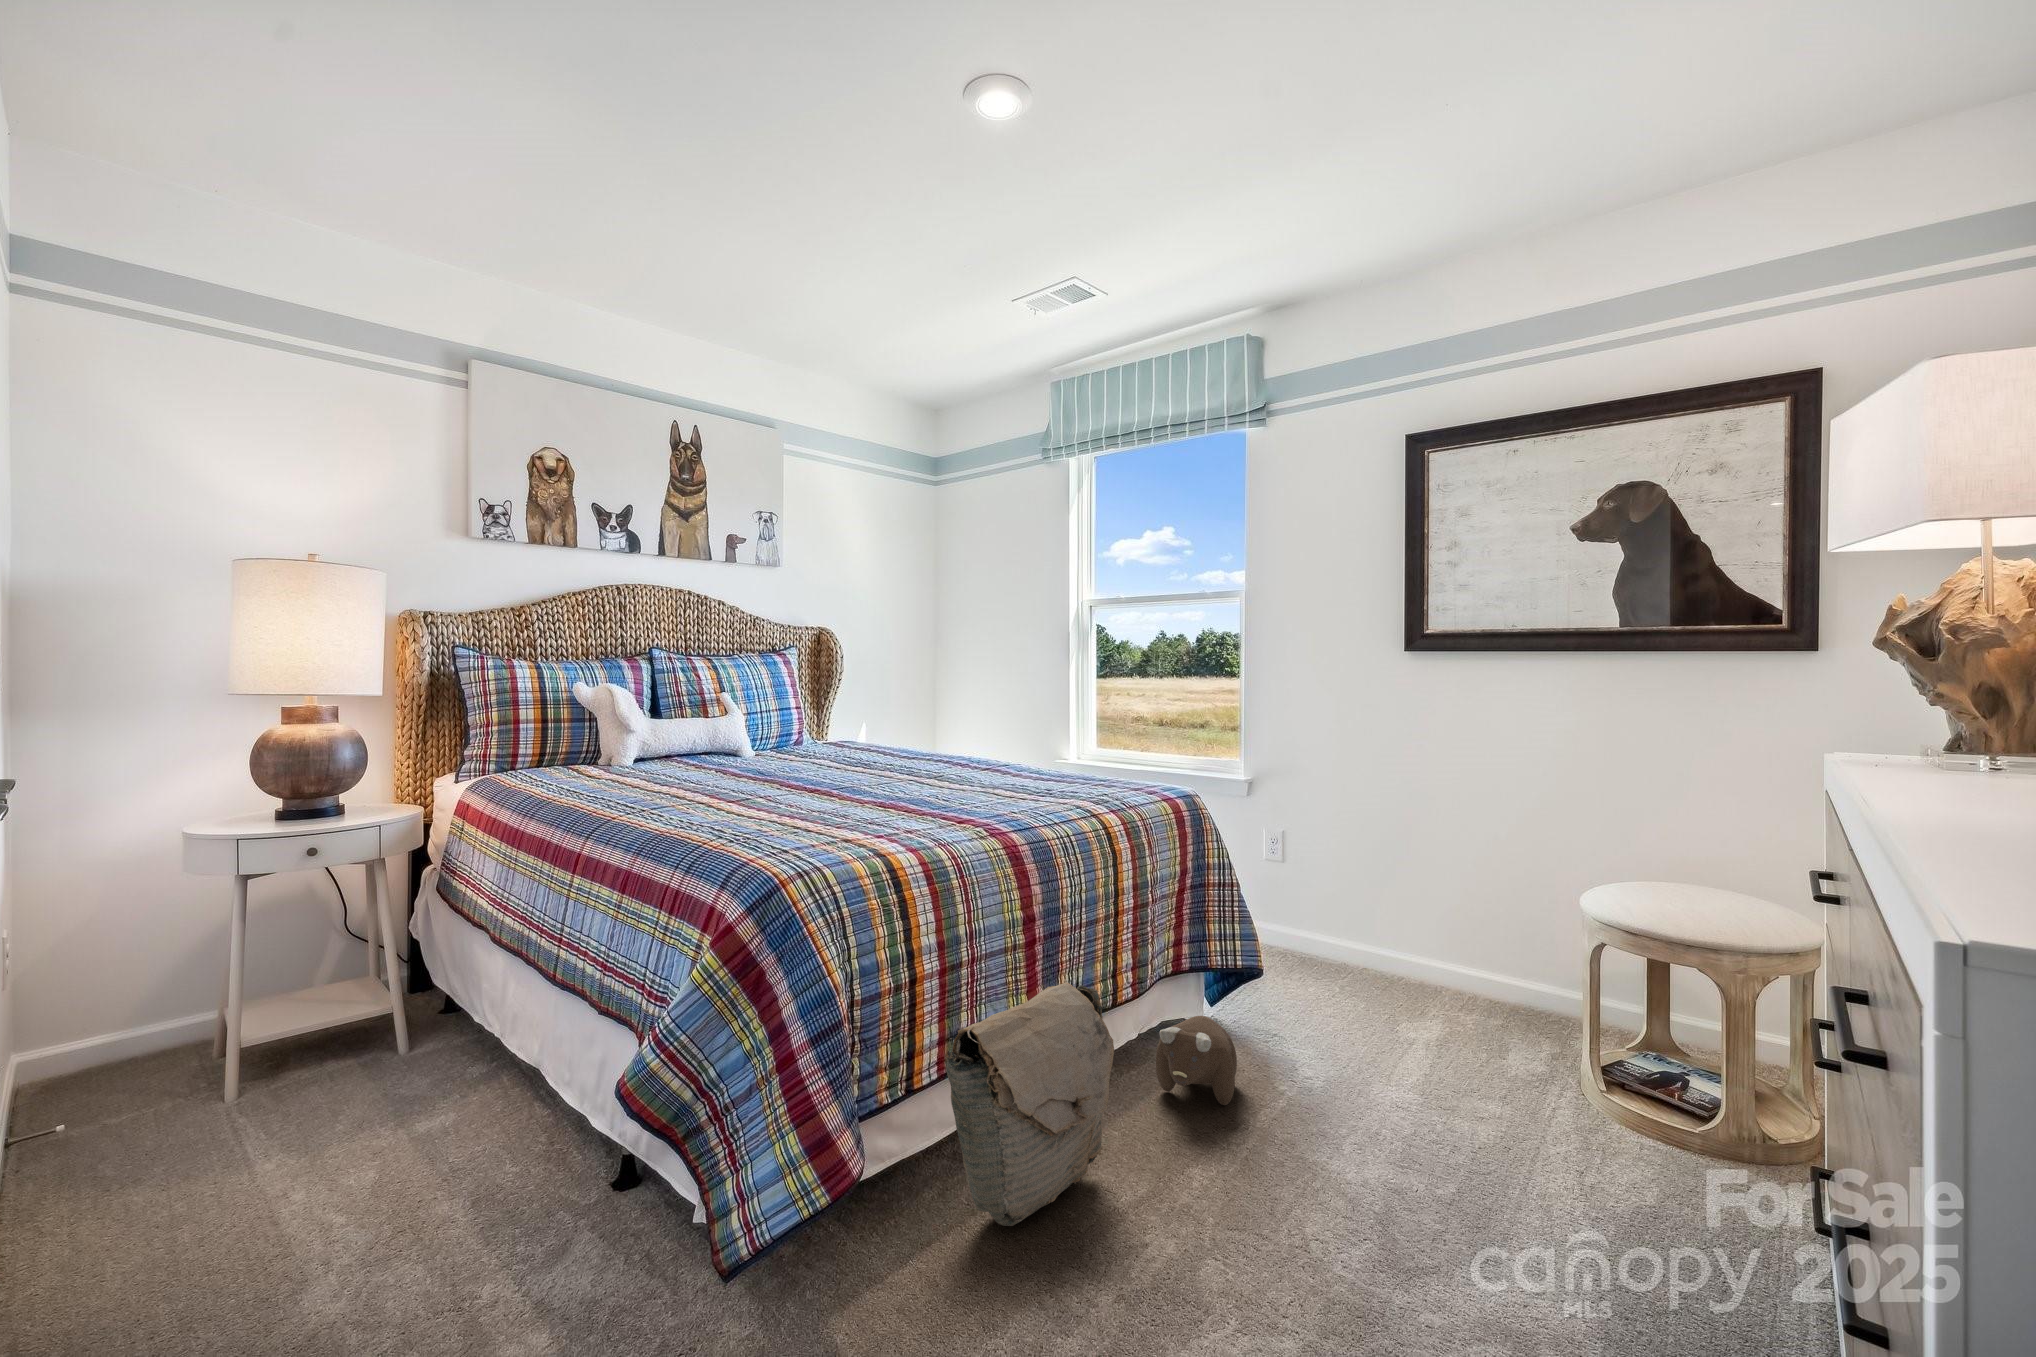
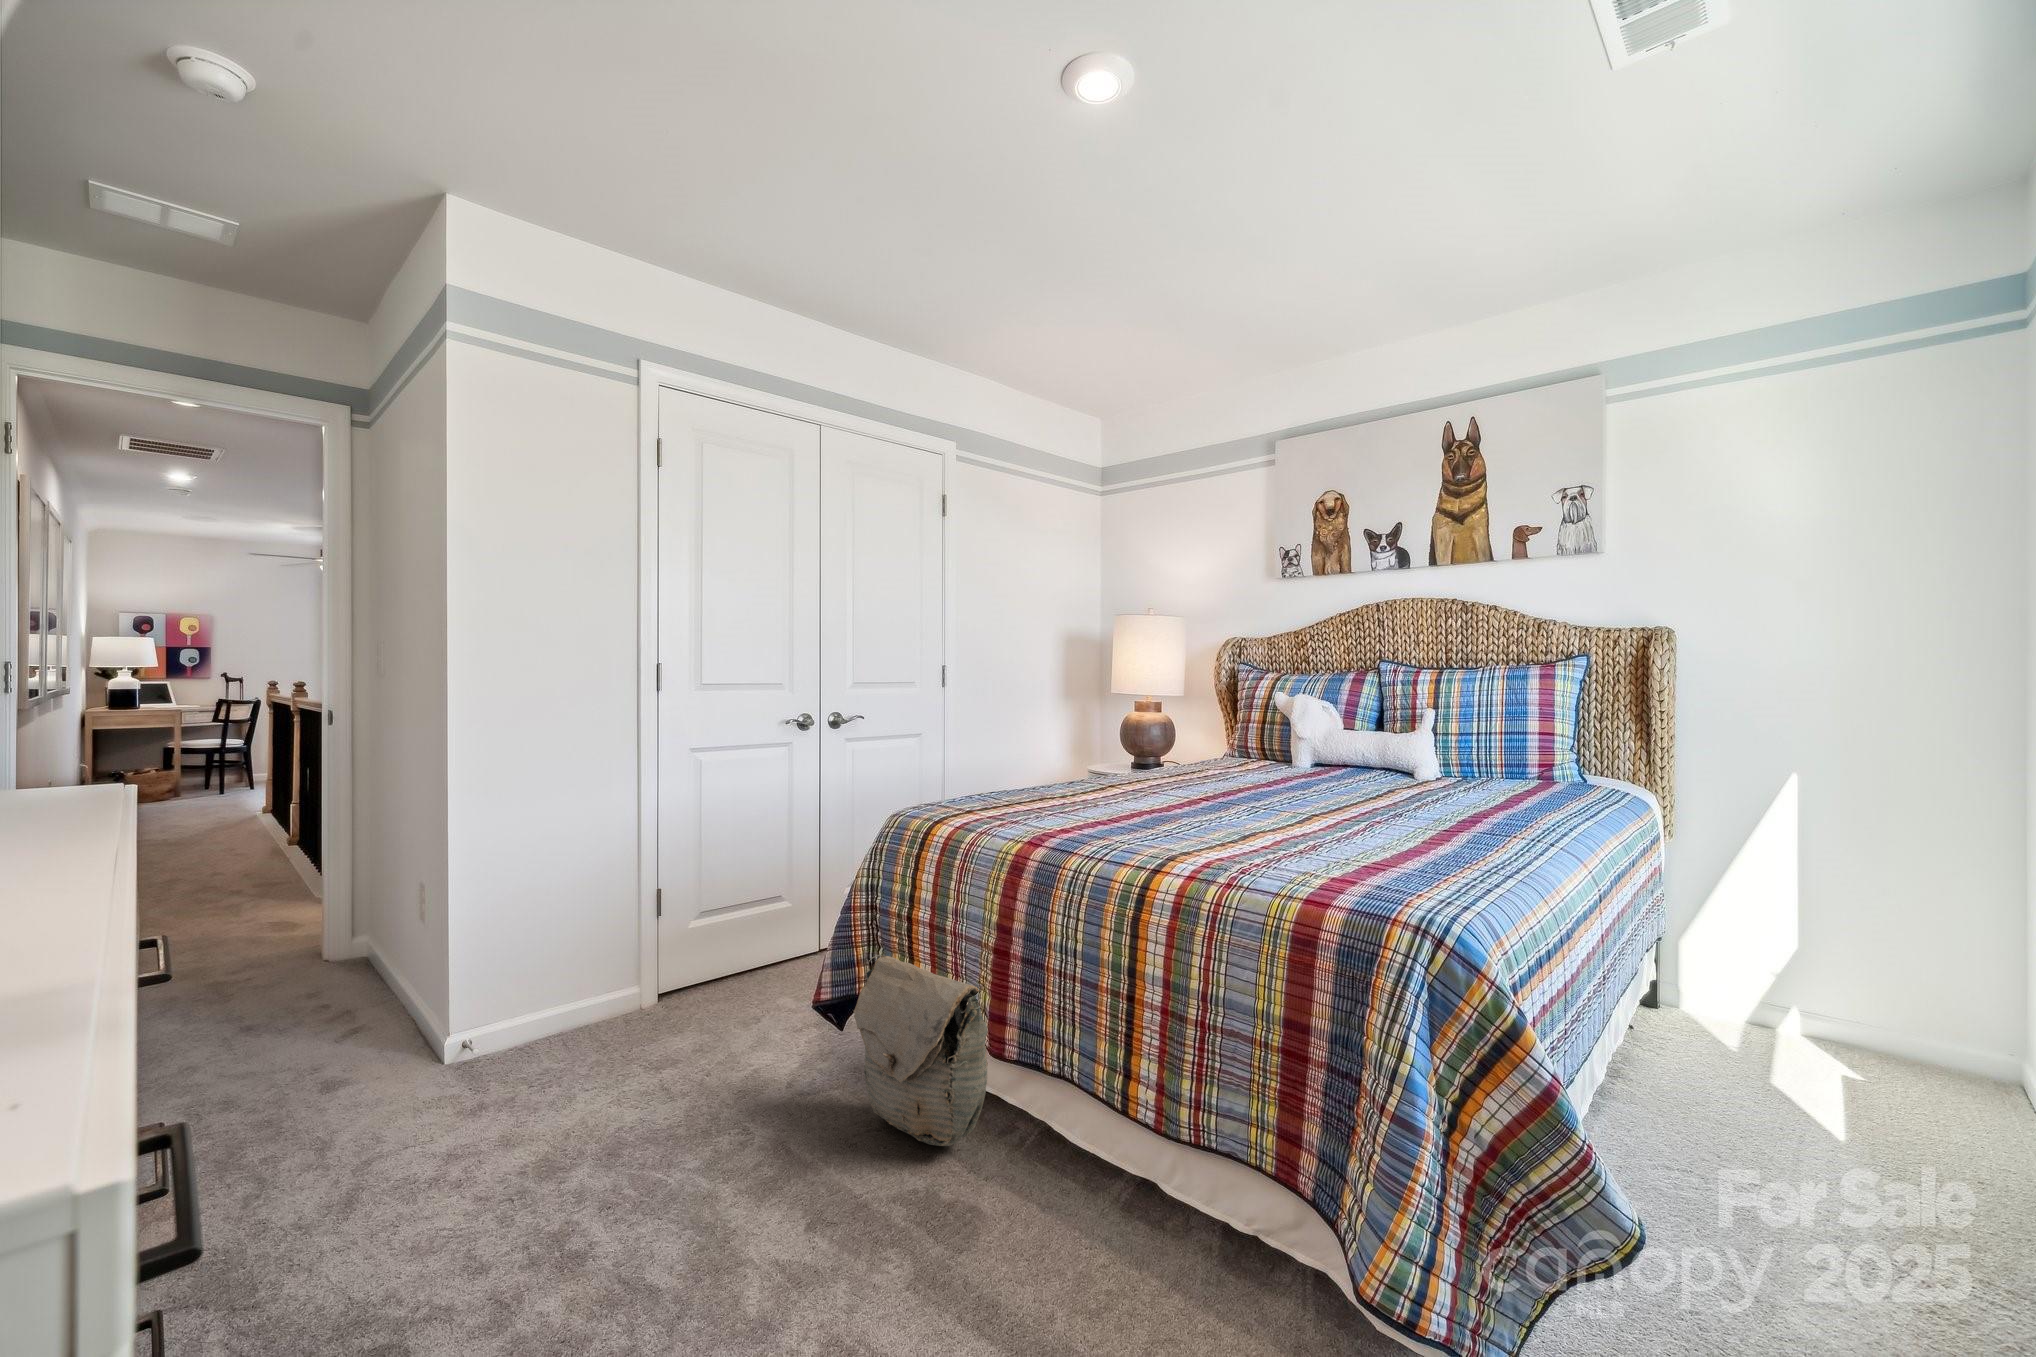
plush toy: present [1156,1016,1237,1105] -> none [1034,1121,1178,1283]

